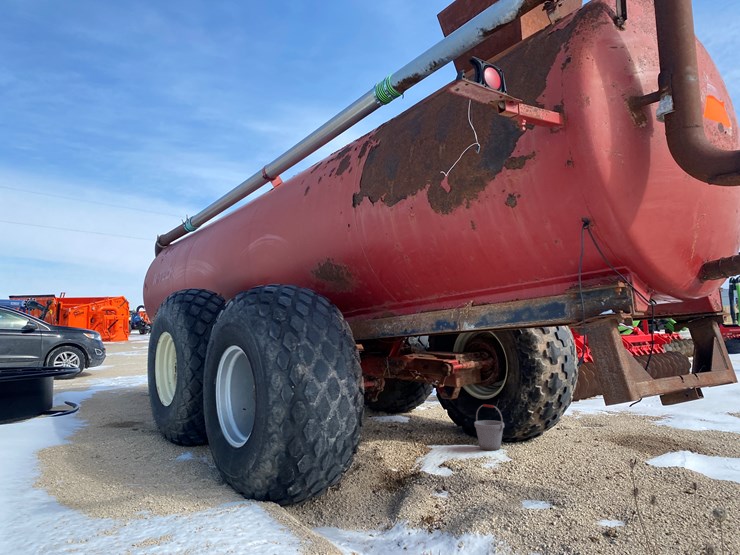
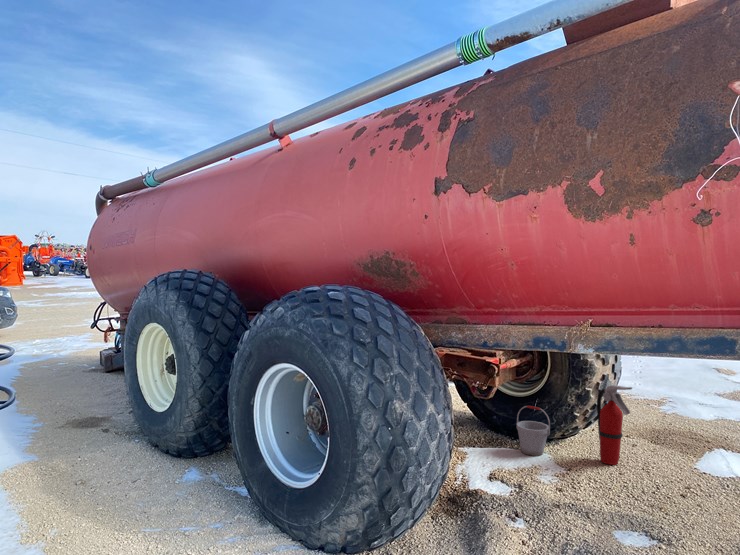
fire extinguisher: none [546,379,570,456] -> present [597,385,632,465]

